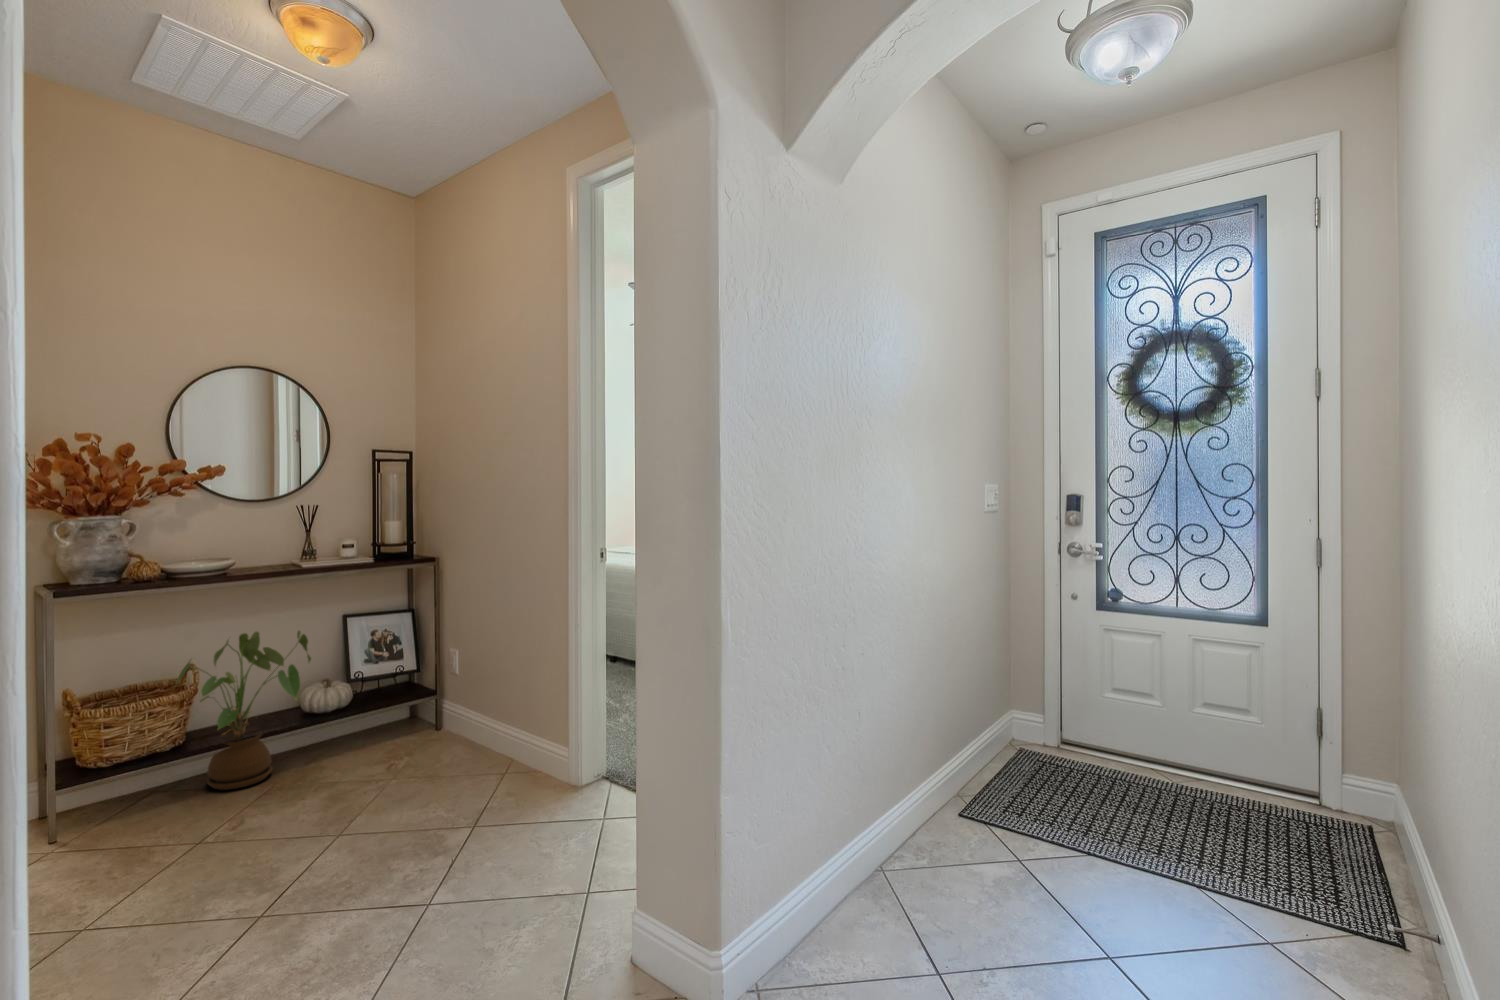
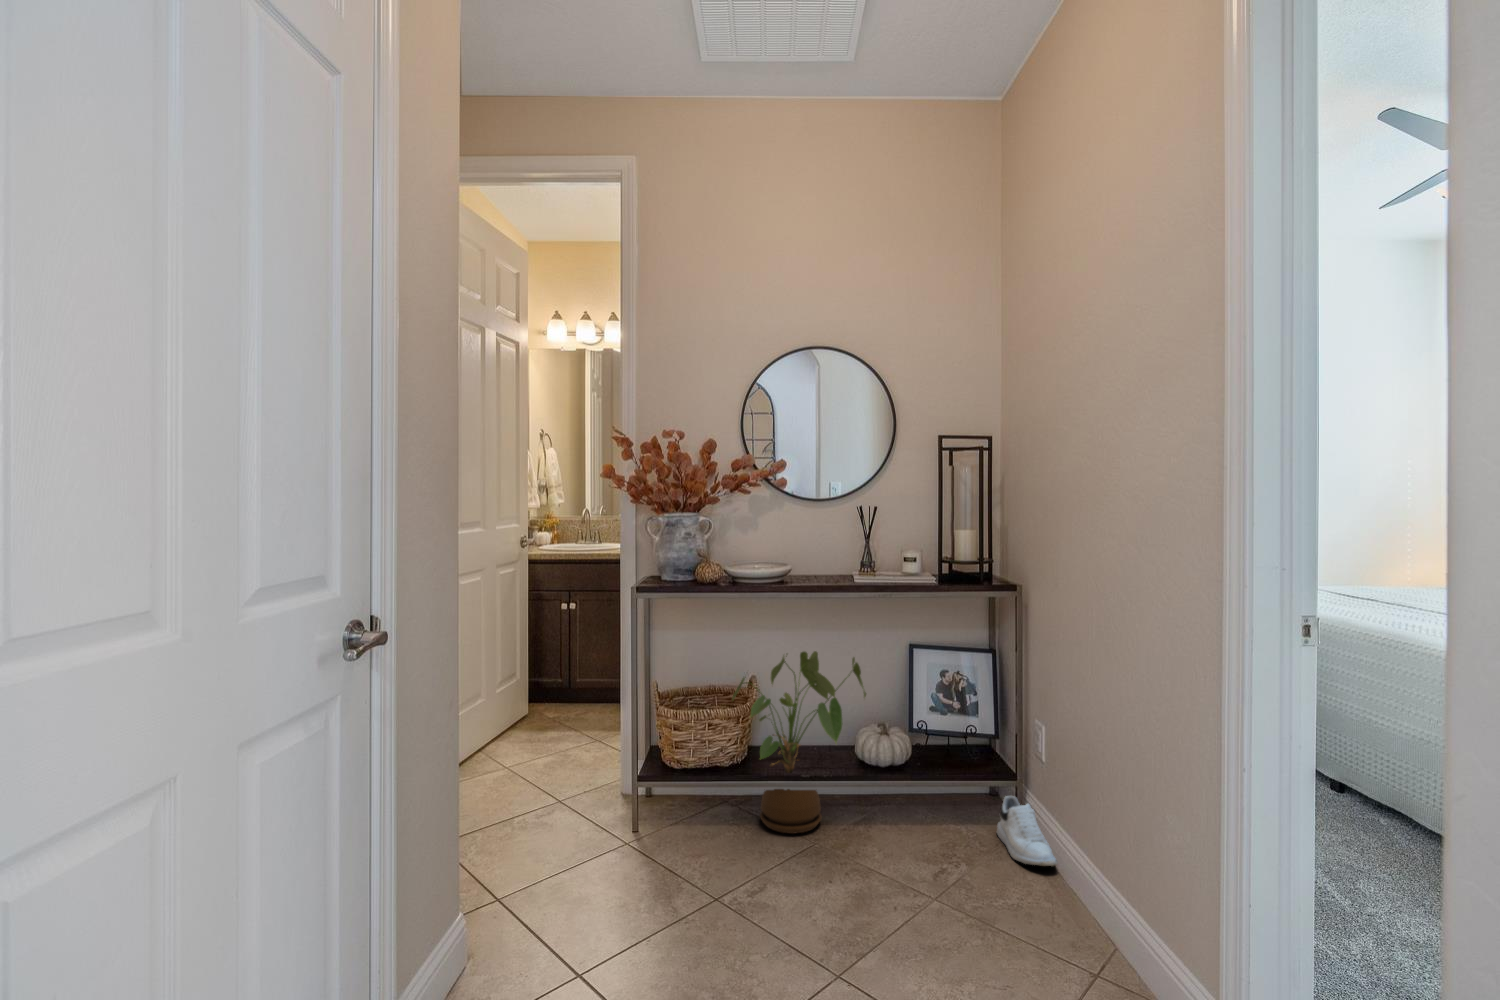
shoe: none [422,709,468,749] -> present [997,796,1057,866]

